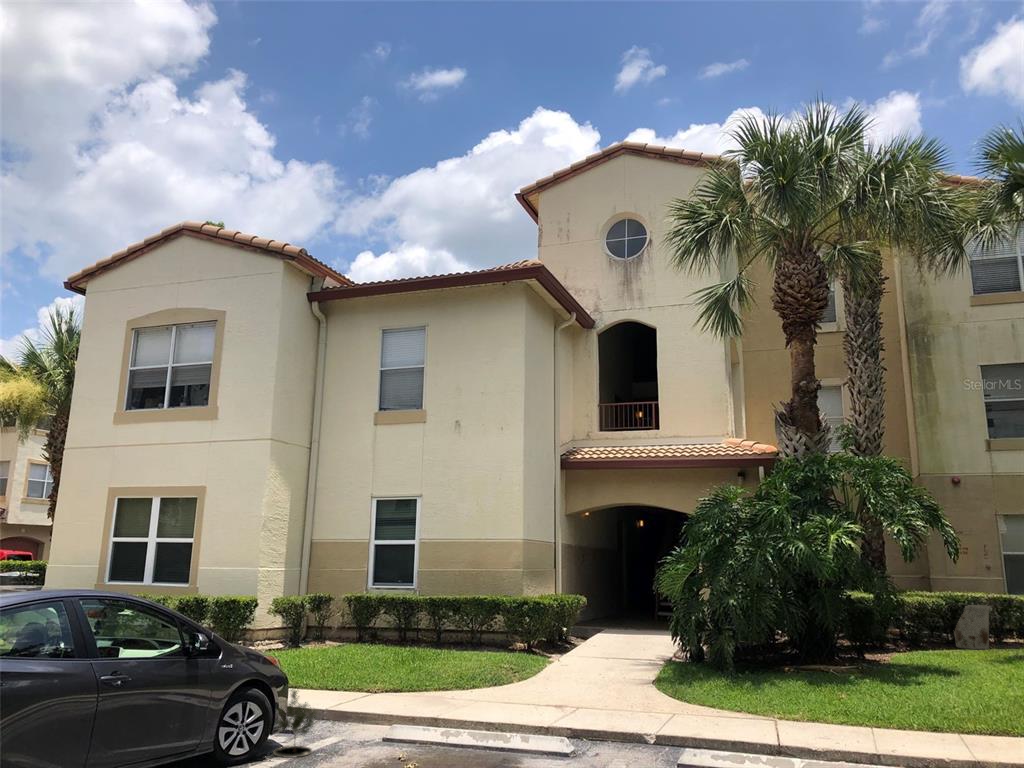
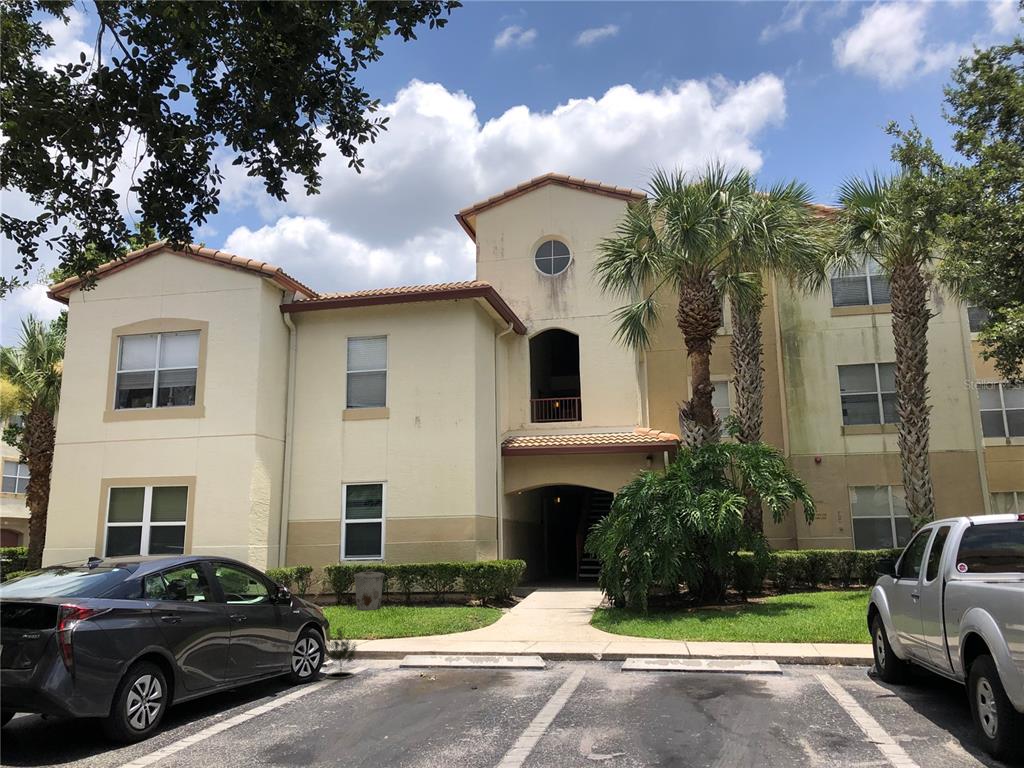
trash can: present [954,604,991,649] -> present [354,569,385,610]

